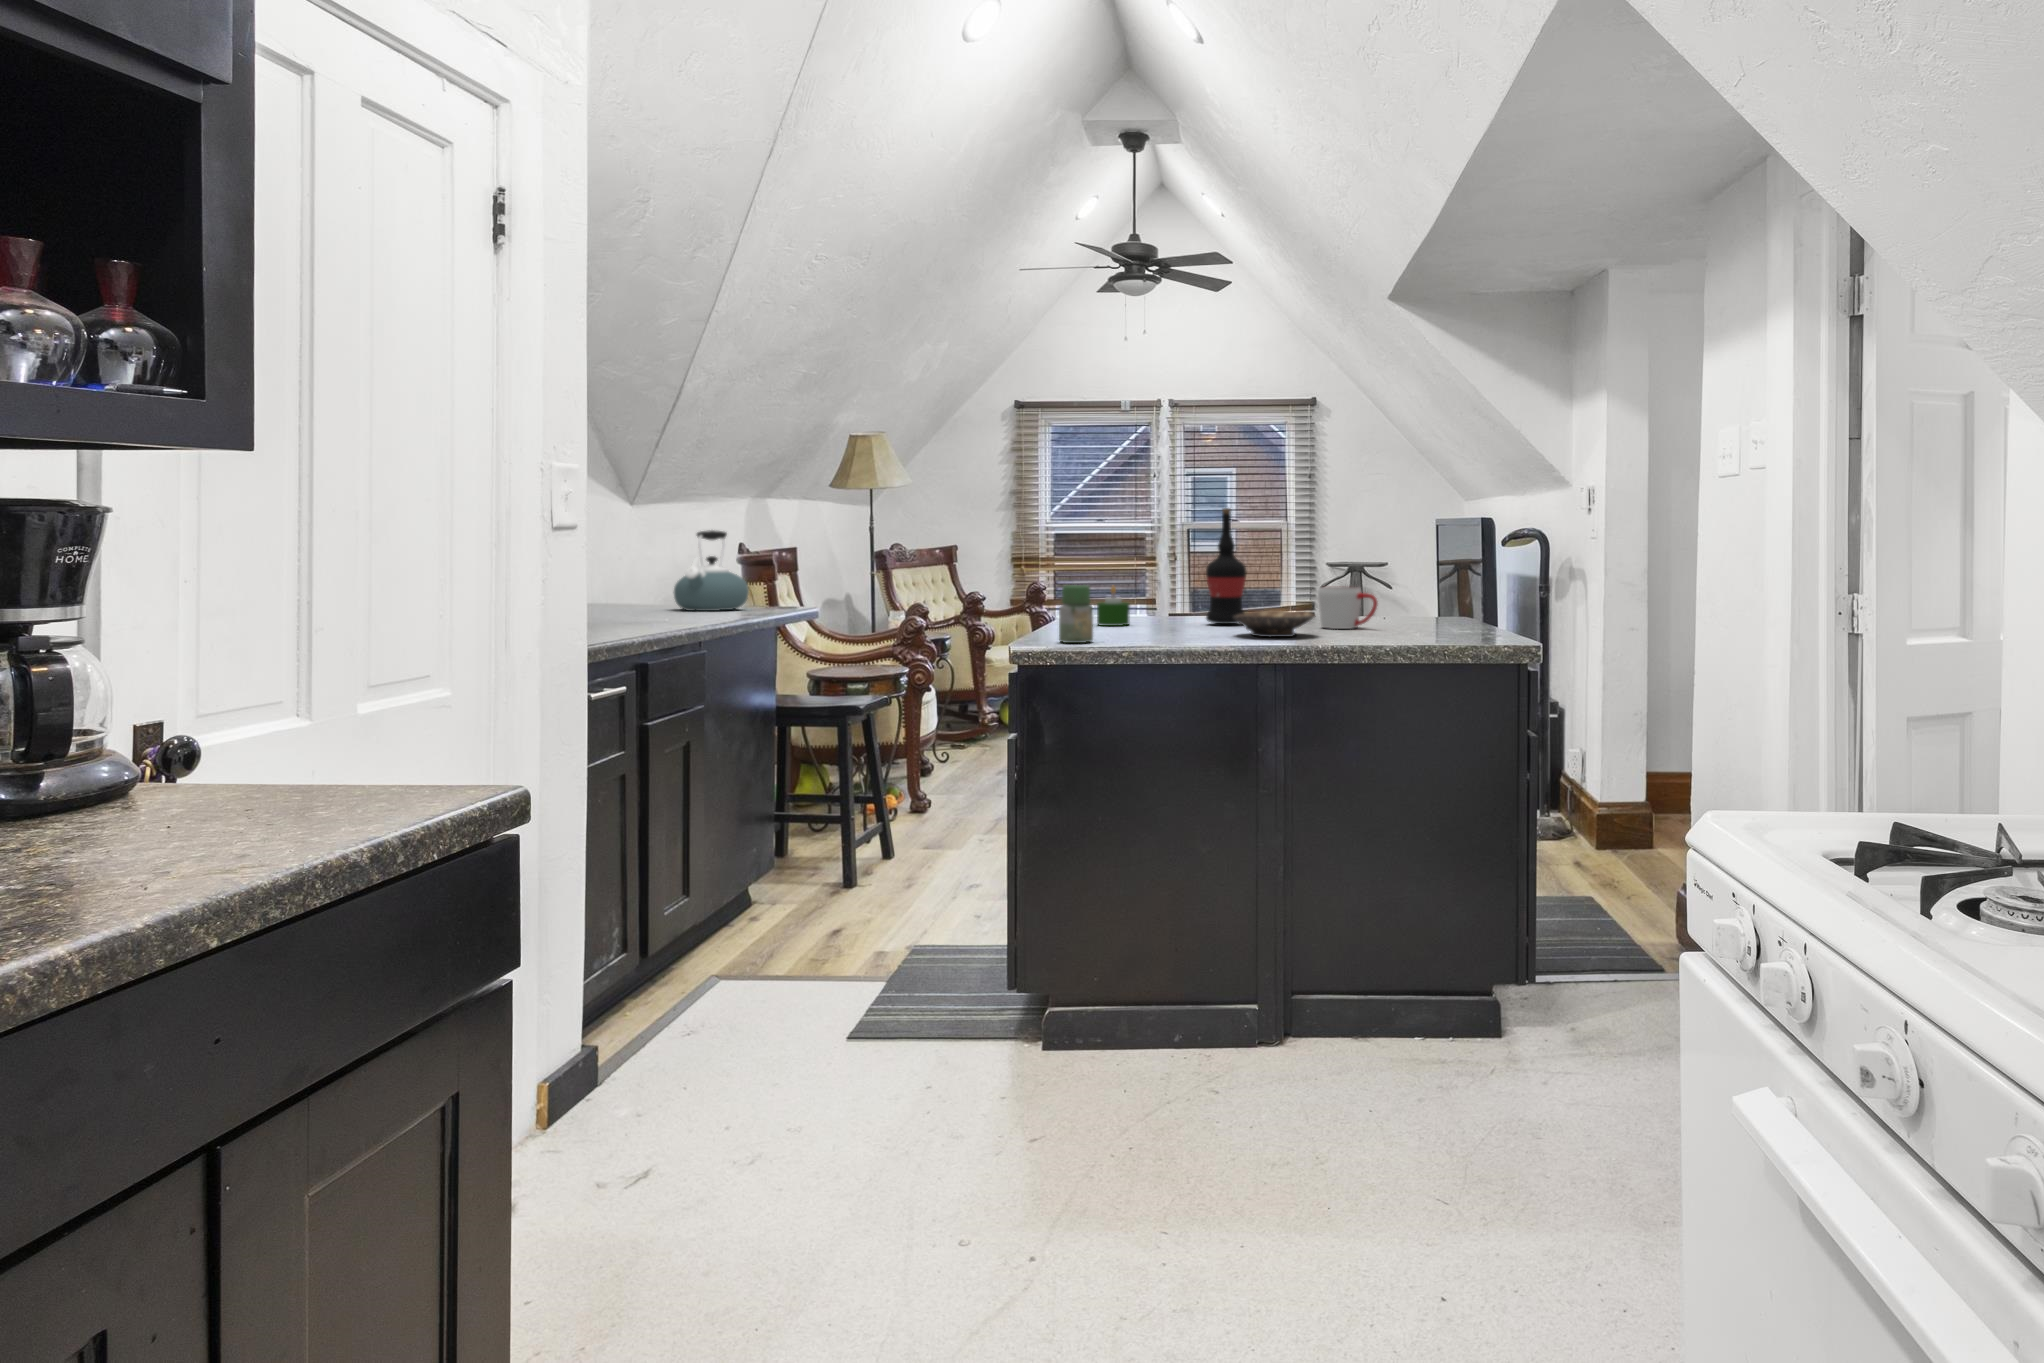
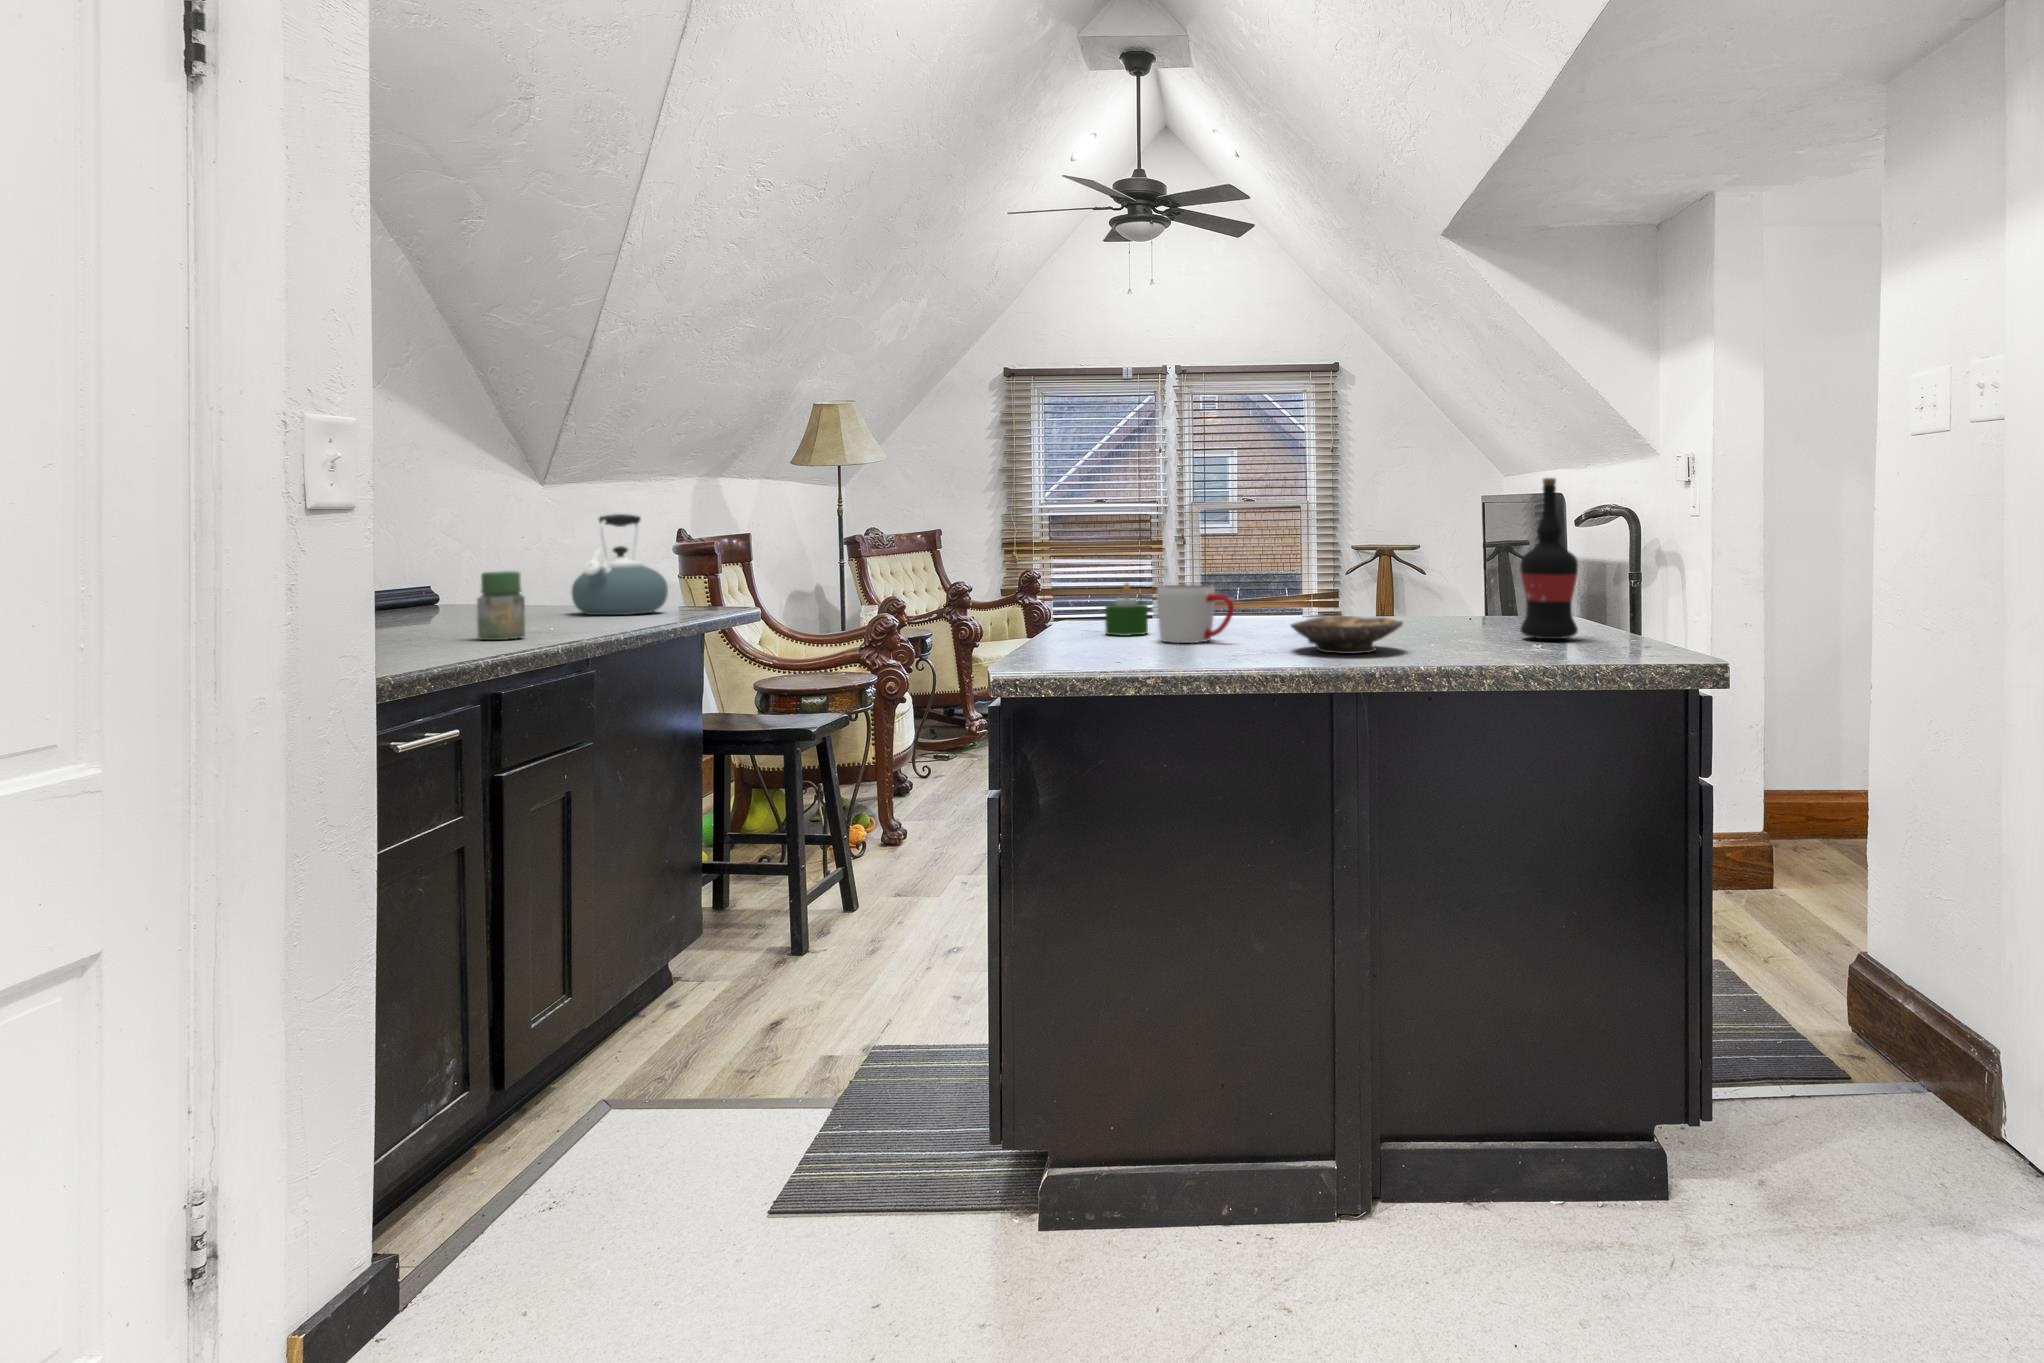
wine bottle: present [1206,508,1247,624] -> present [1520,478,1578,639]
jar: present [1059,585,1093,643] -> present [477,571,525,640]
mug: present [1318,587,1377,629] -> present [1156,585,1234,643]

